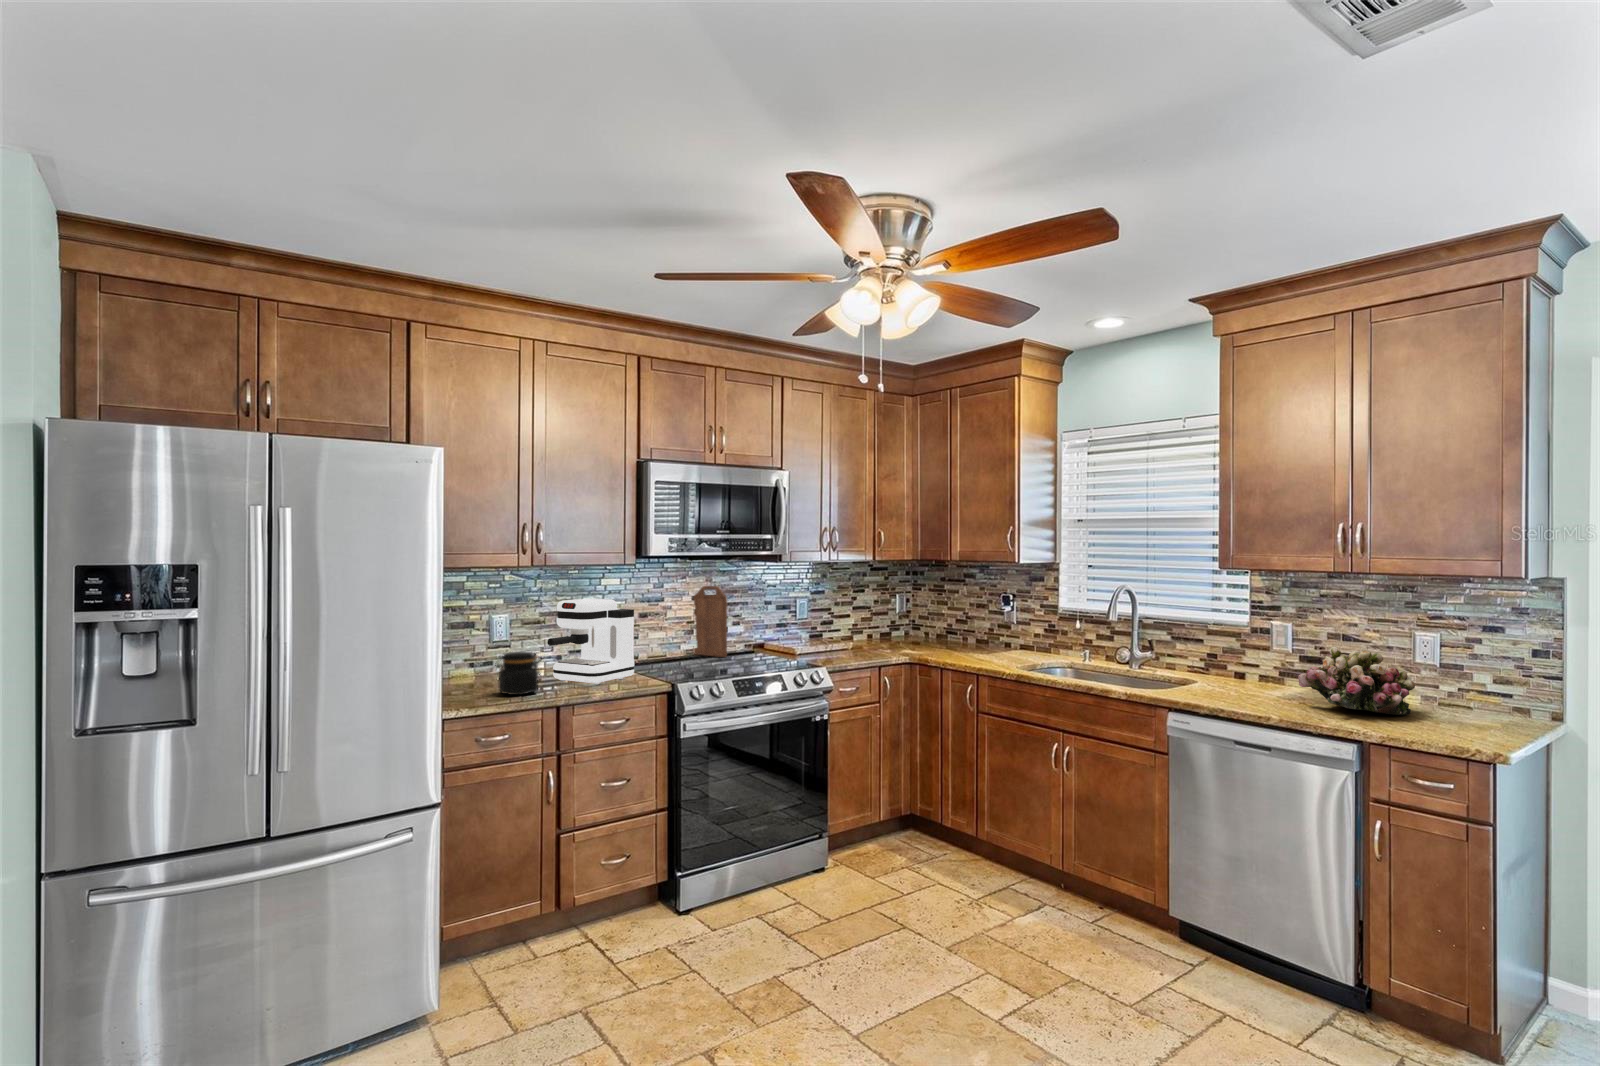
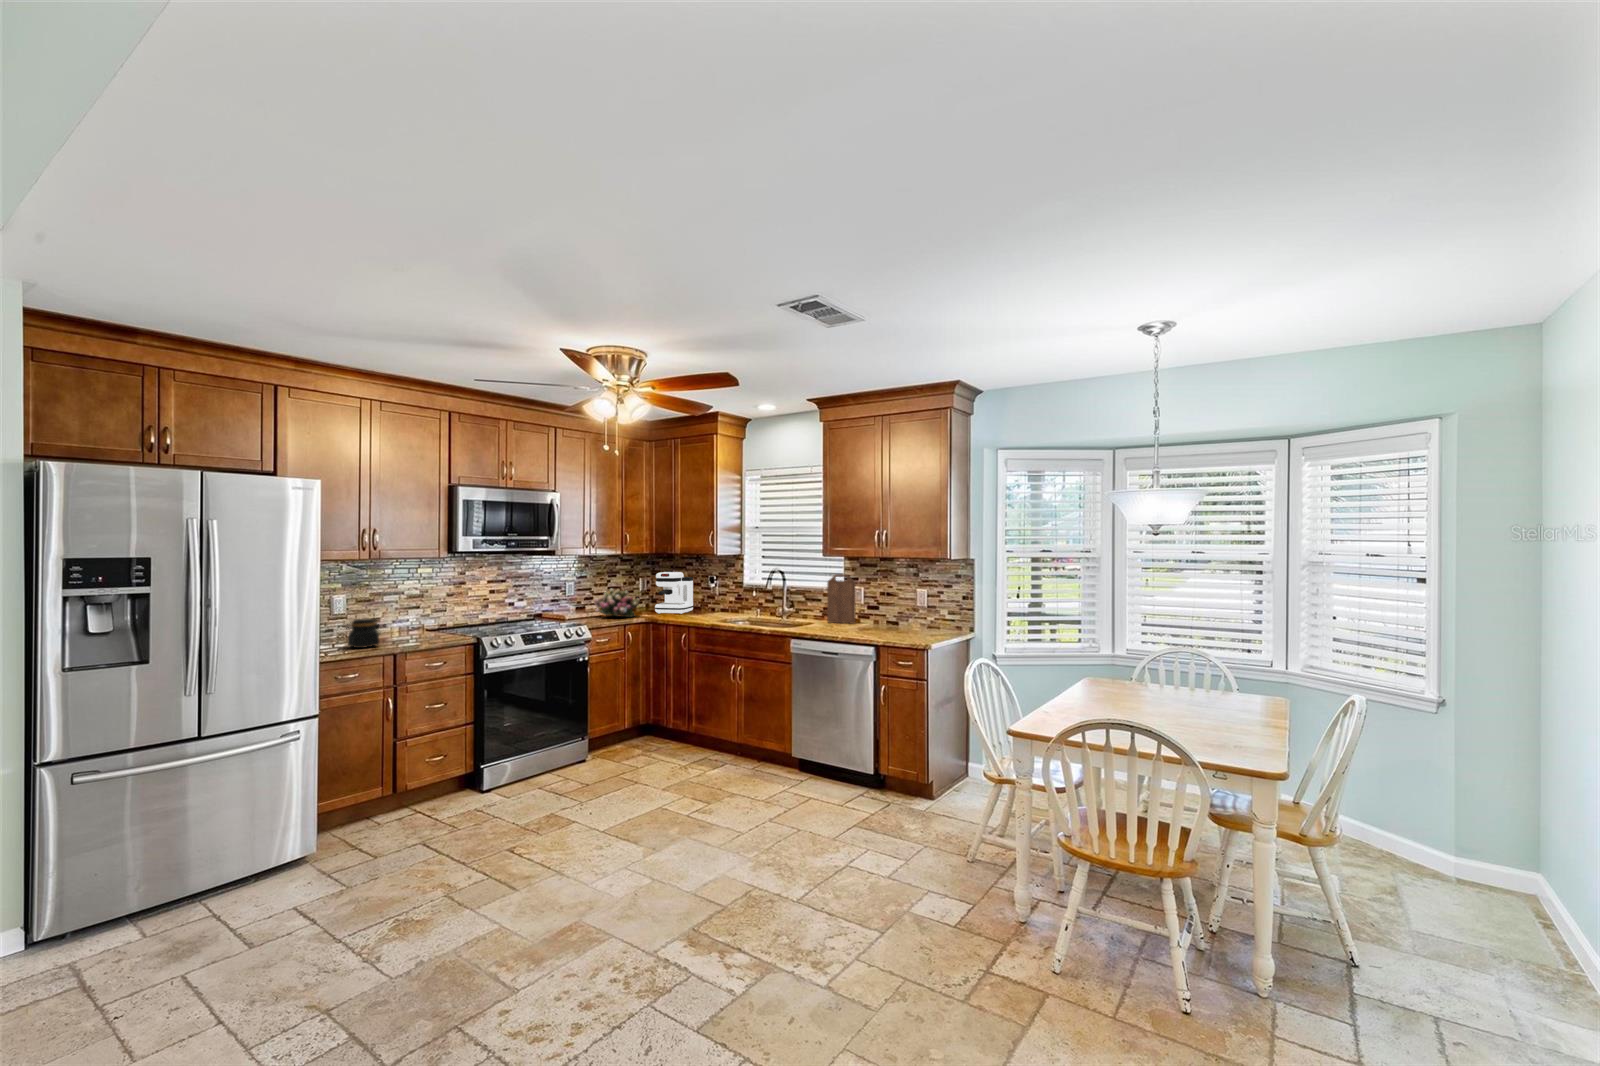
cutting board: present [694,586,727,657] -> present [827,574,856,623]
coffee maker: present [548,599,634,684] -> present [655,572,693,614]
flower arrangement: present [1298,647,1415,715] -> present [594,589,640,617]

